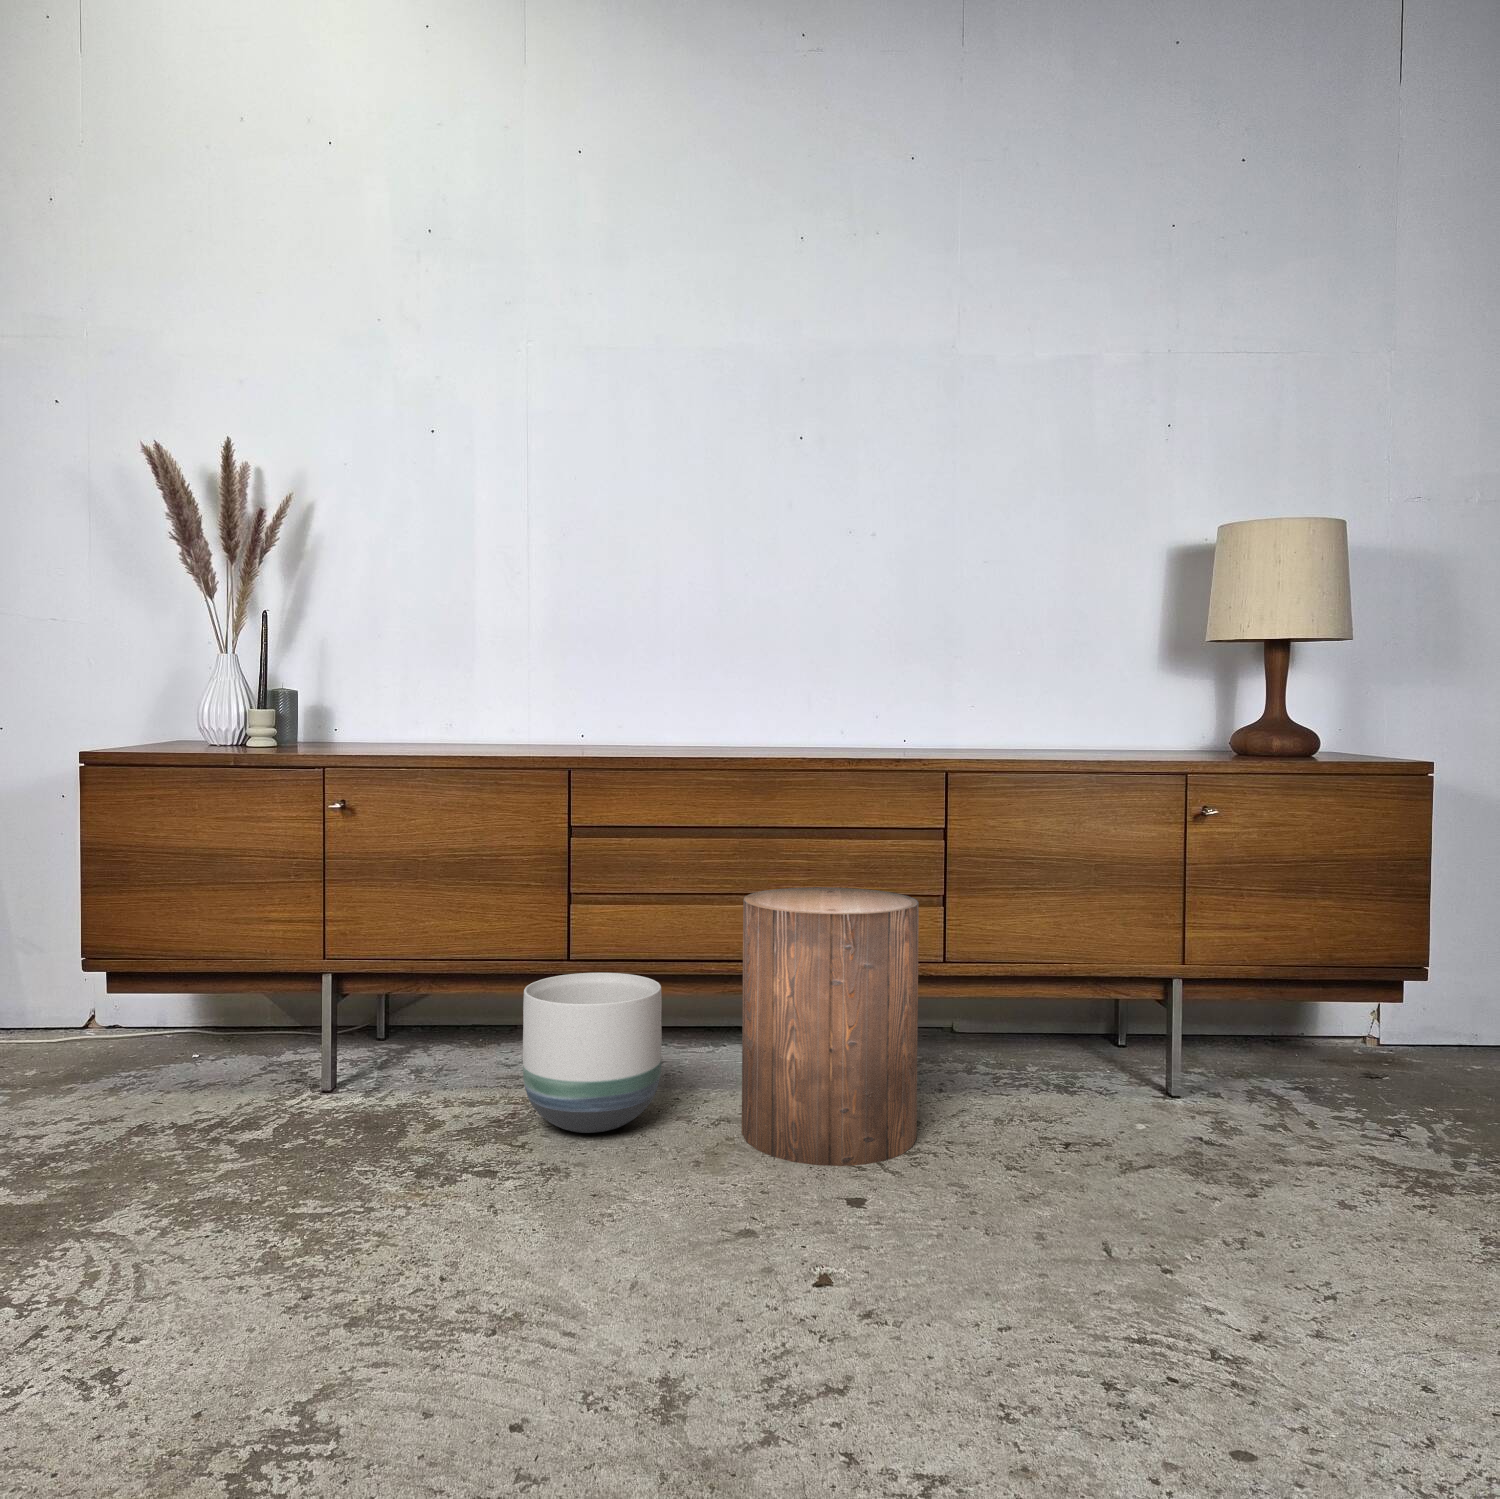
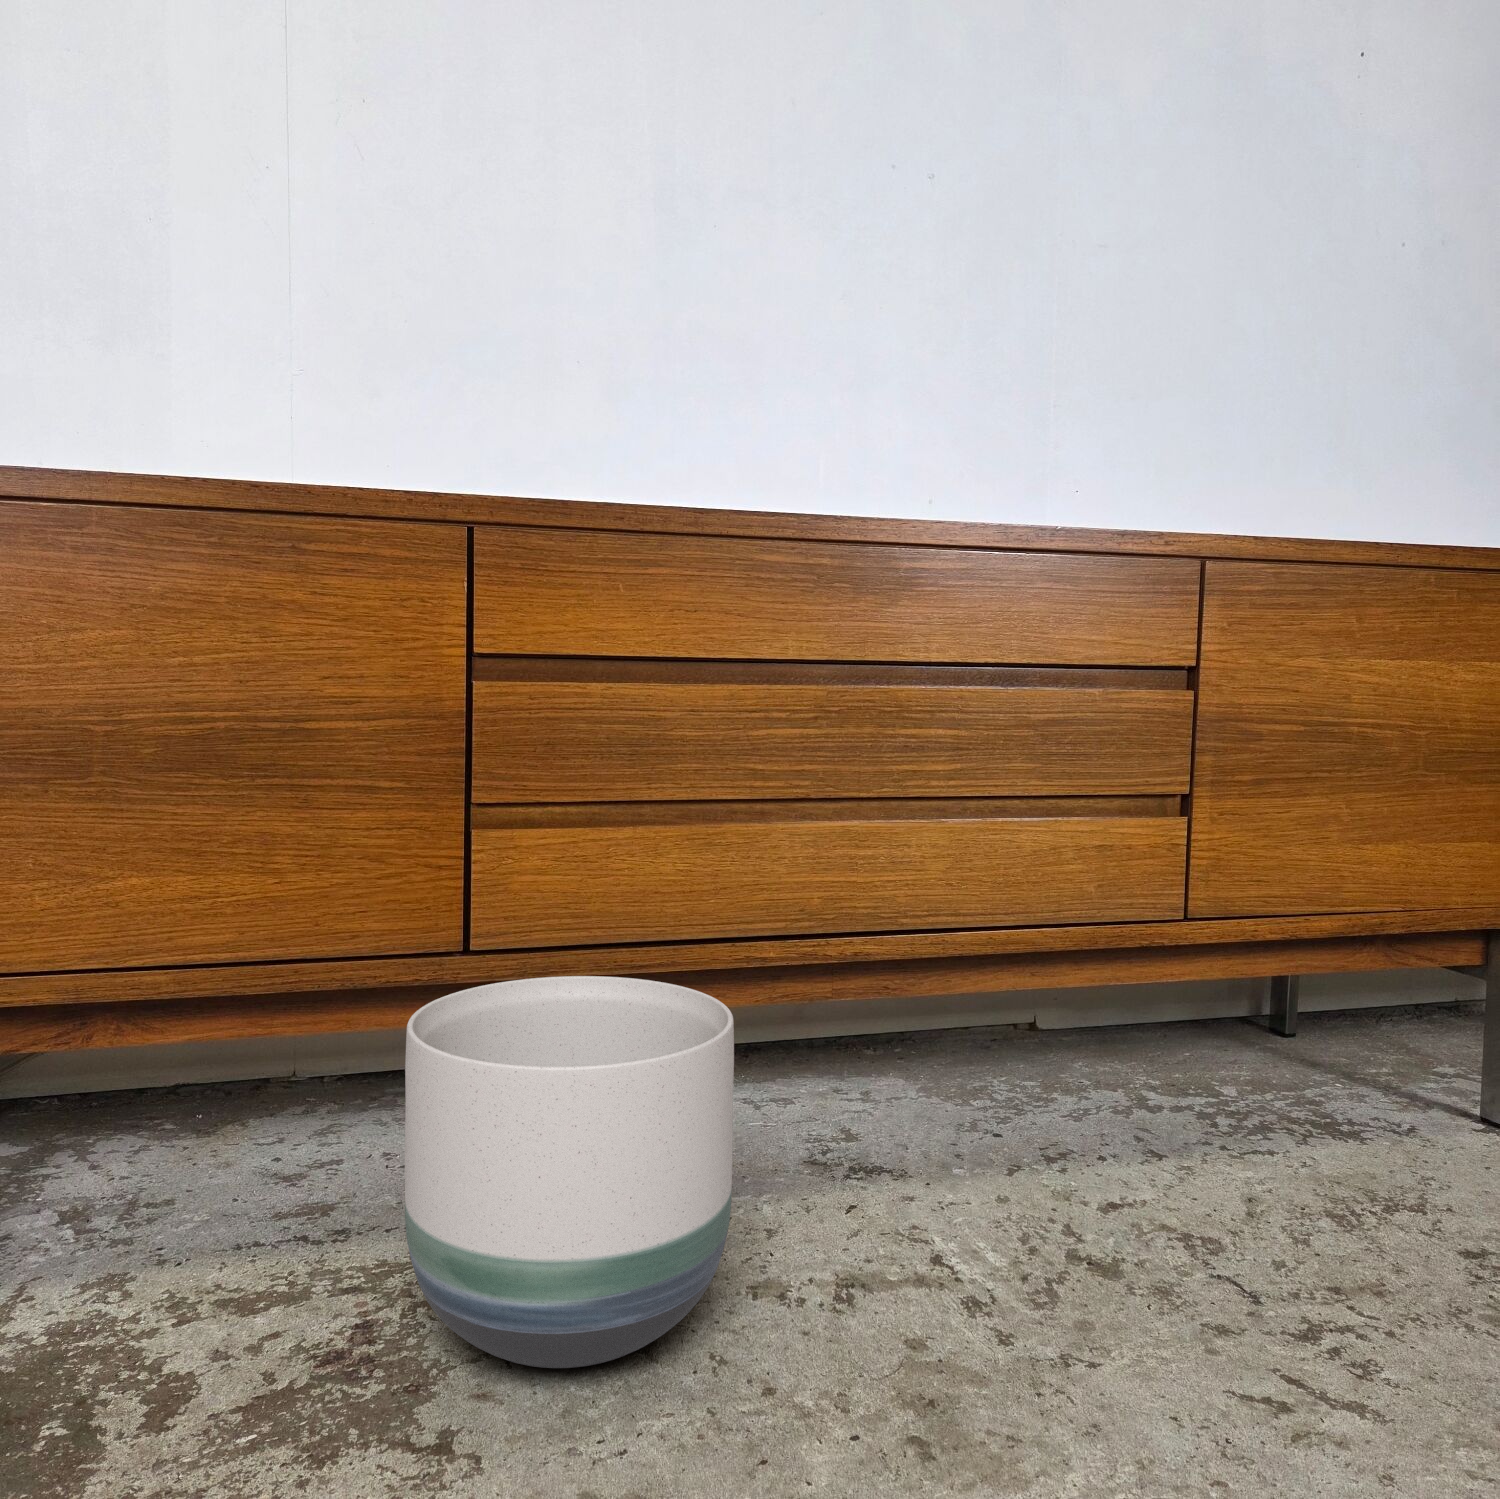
stool: present [742,887,919,1166] -> none [889,782,1292,1387]

